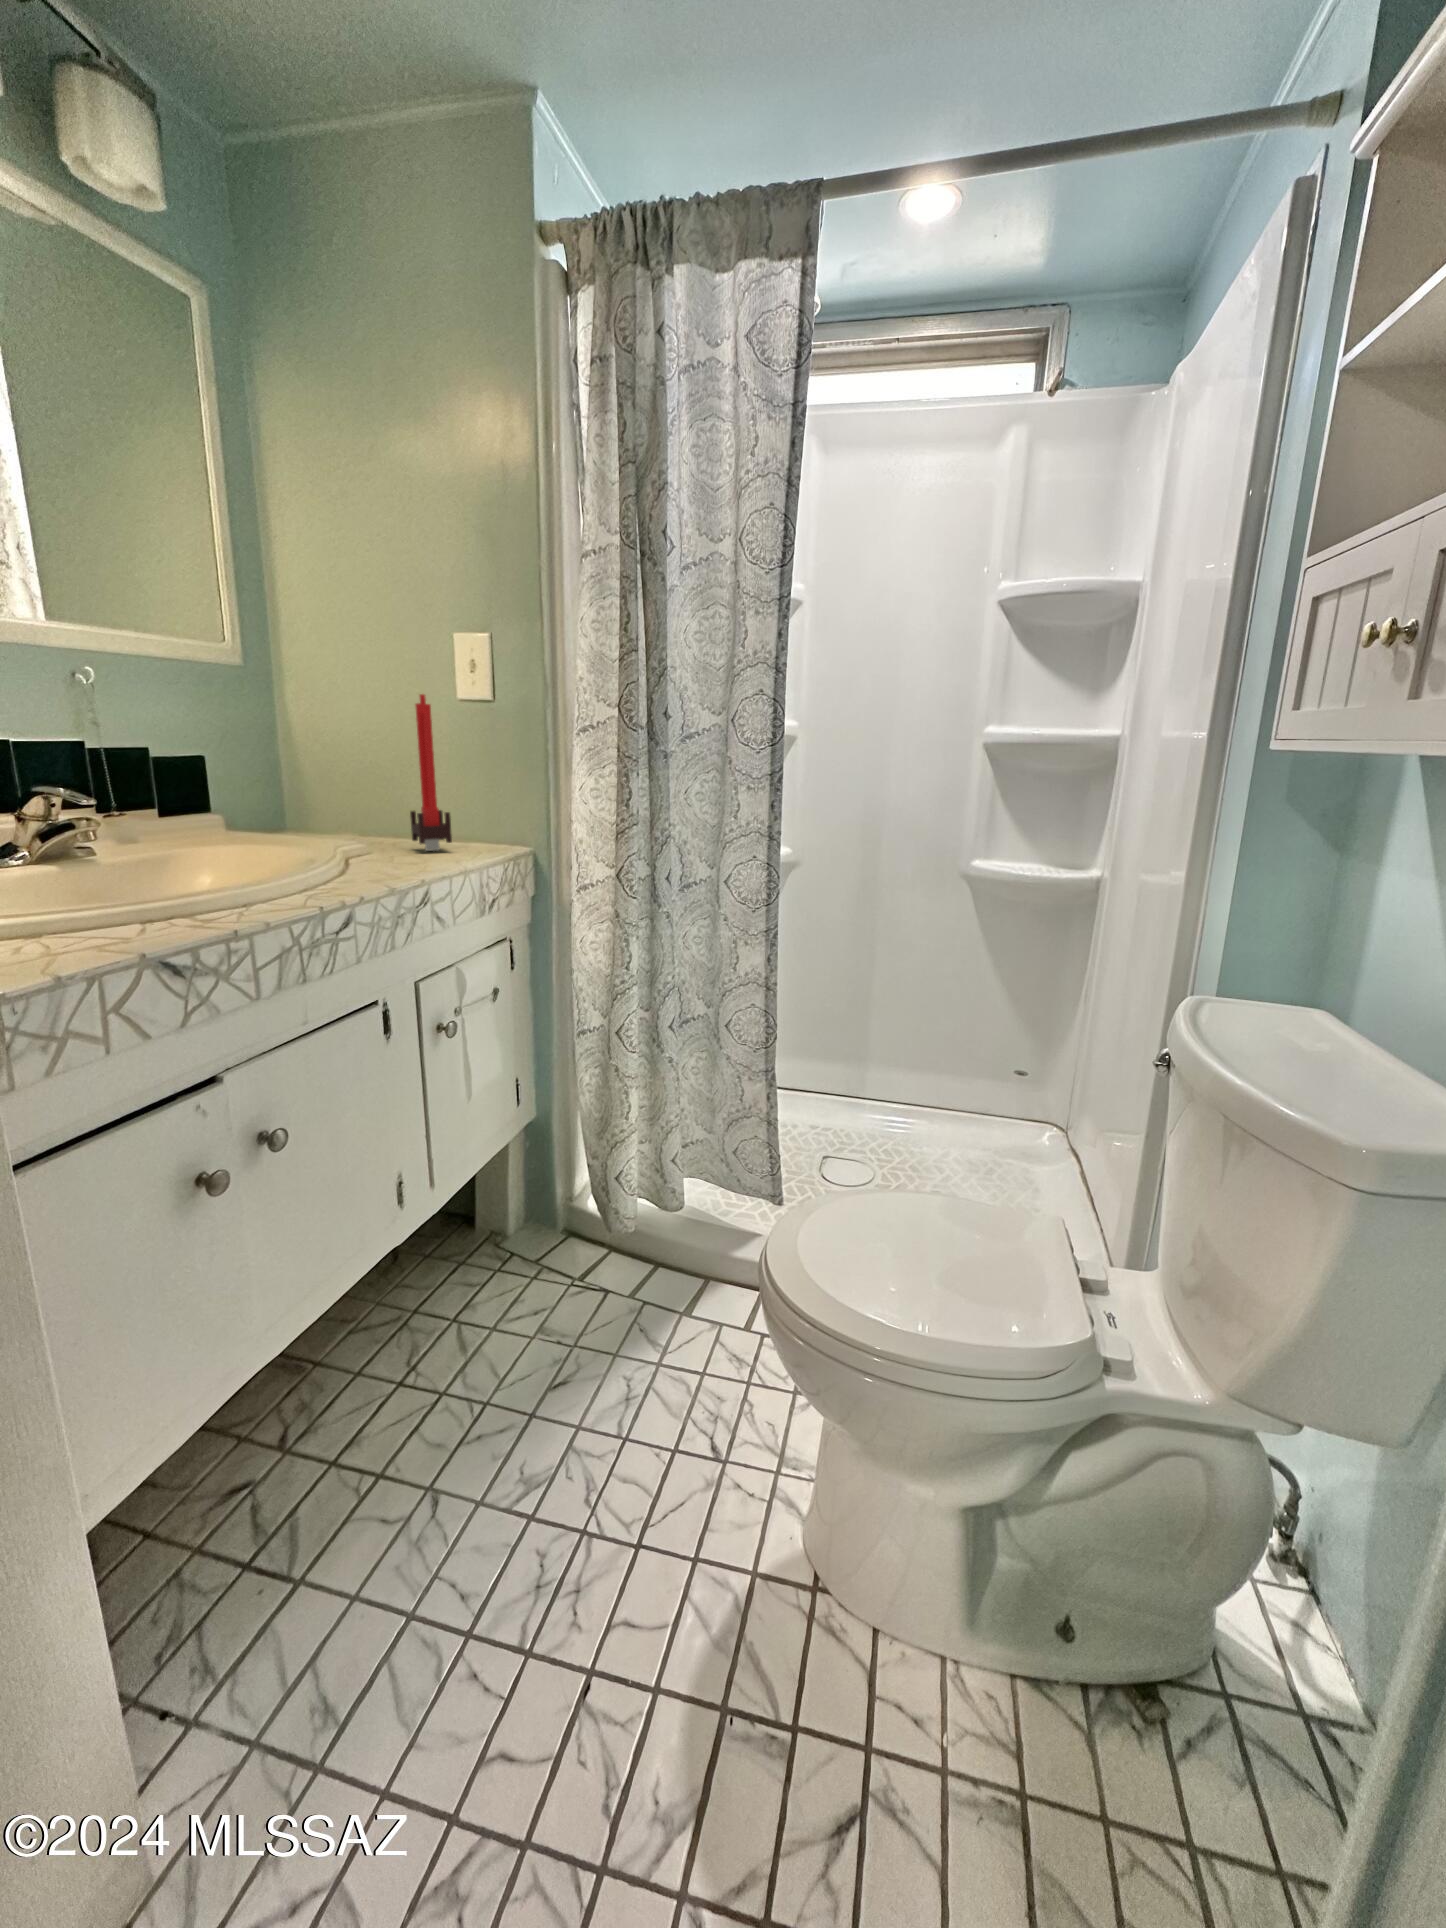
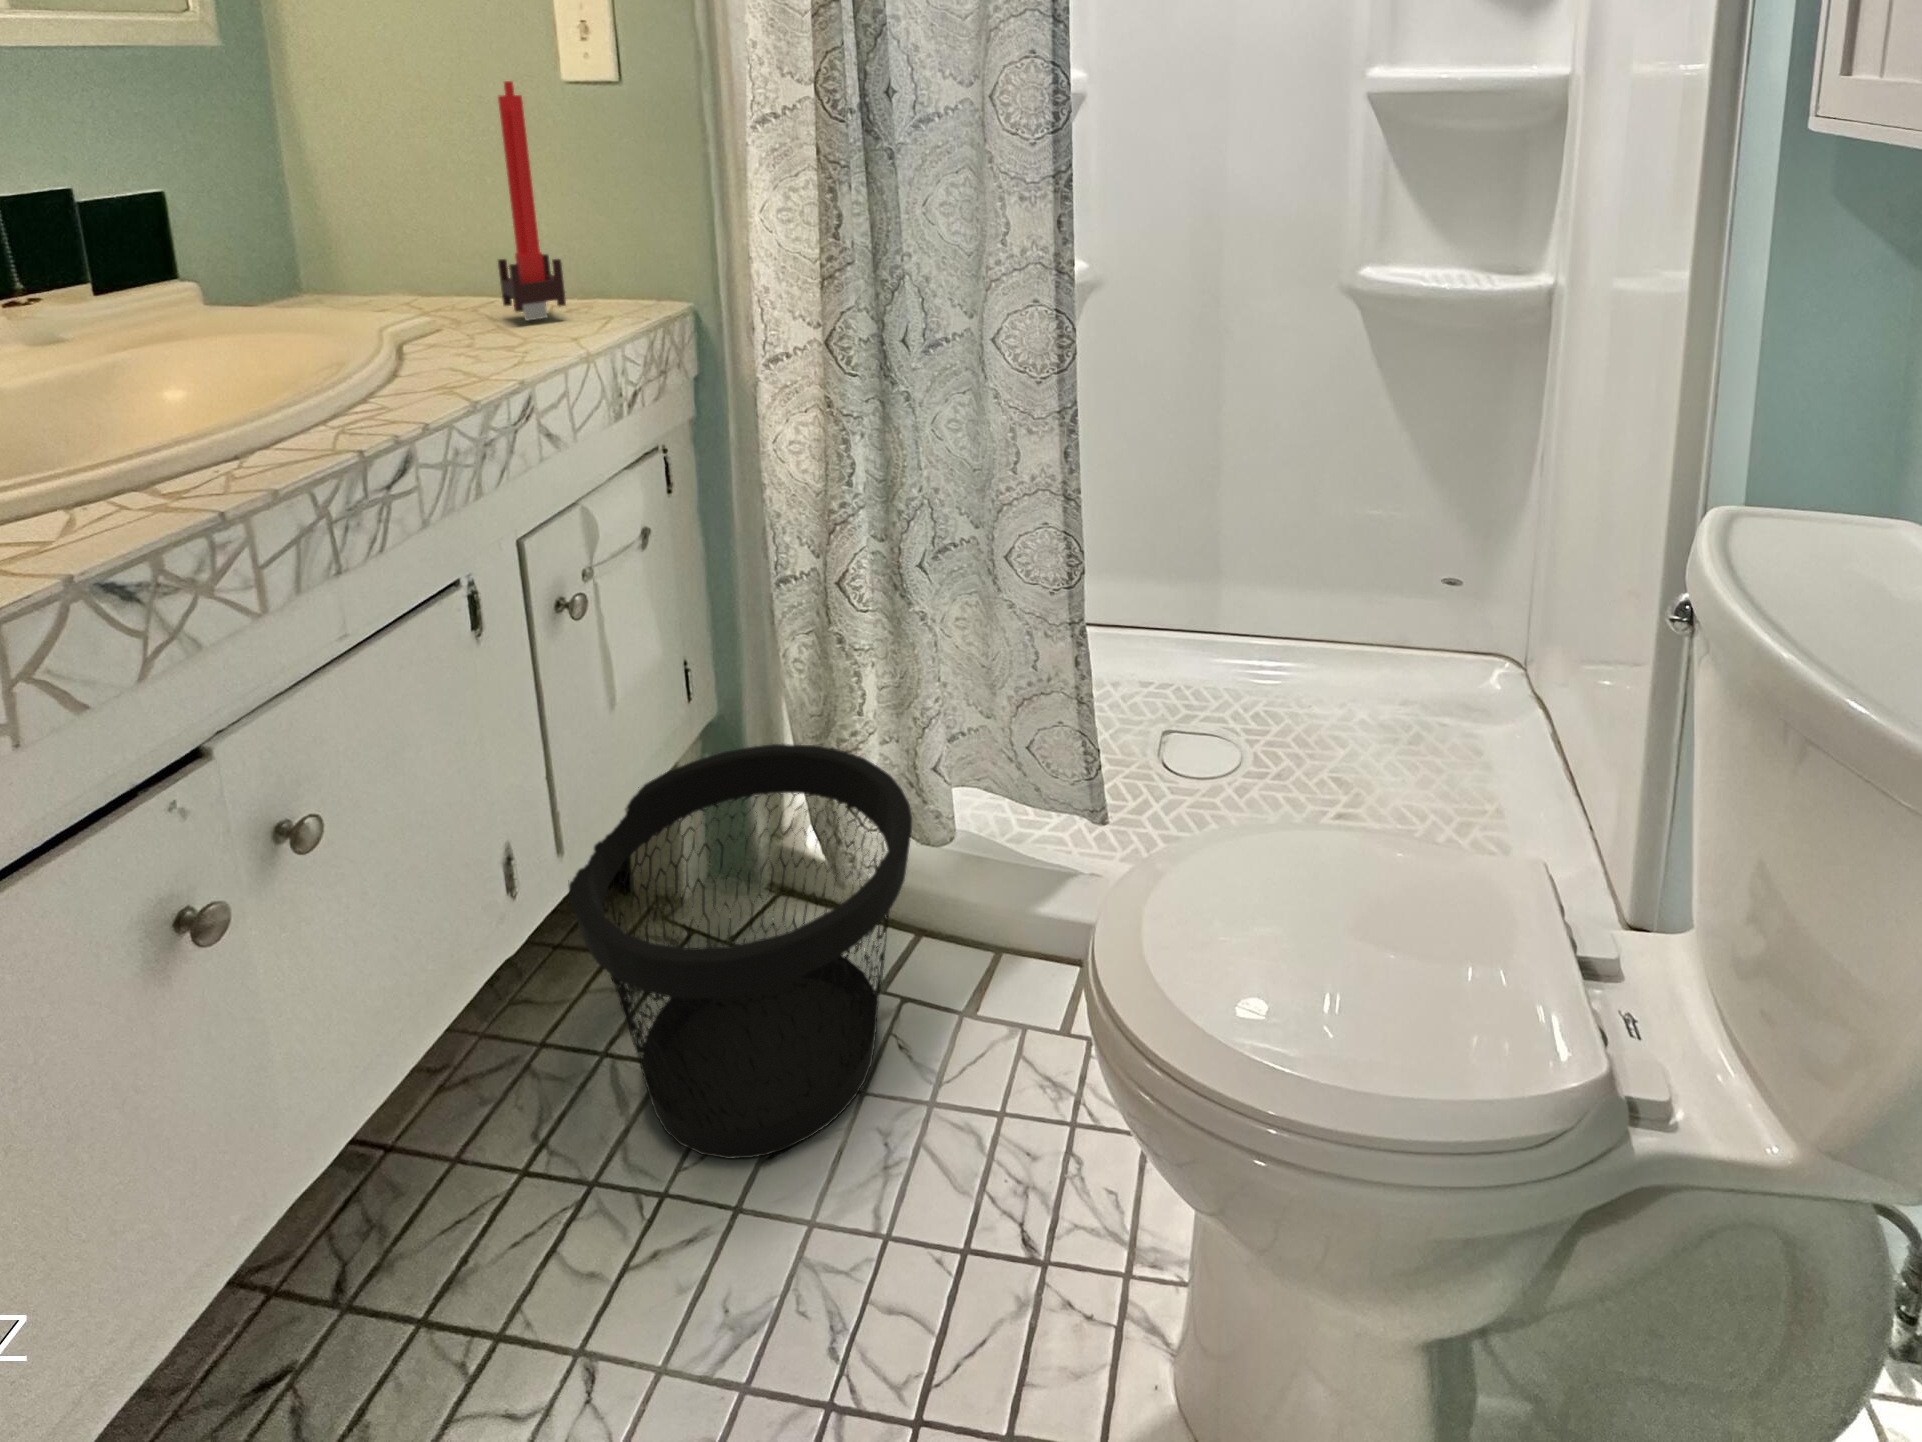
wastebasket: none [436,1136,656,1387] -> present [569,744,912,1159]

